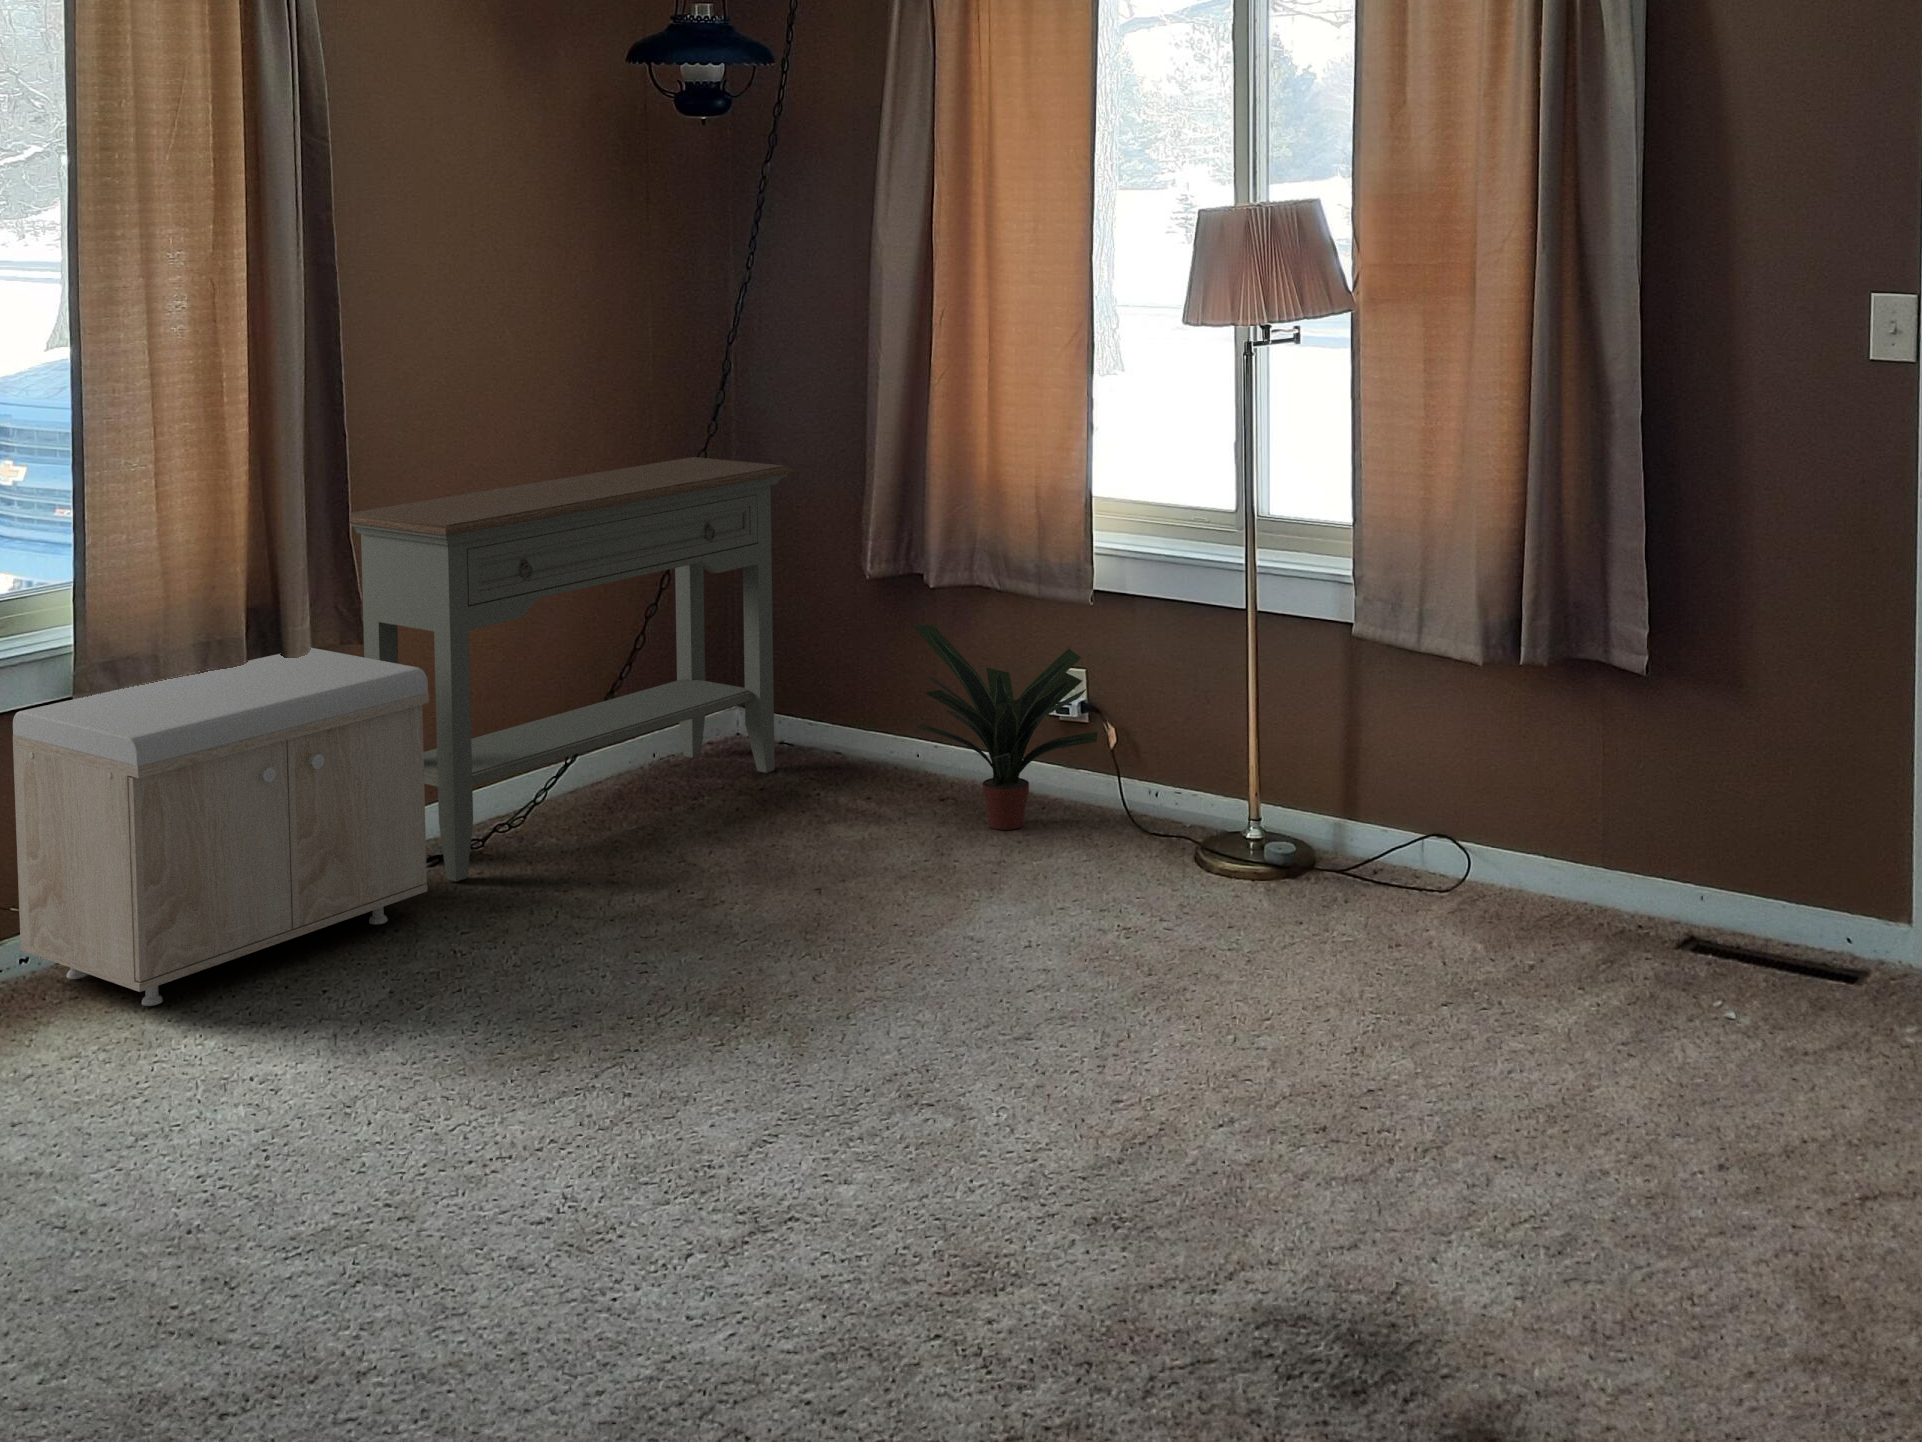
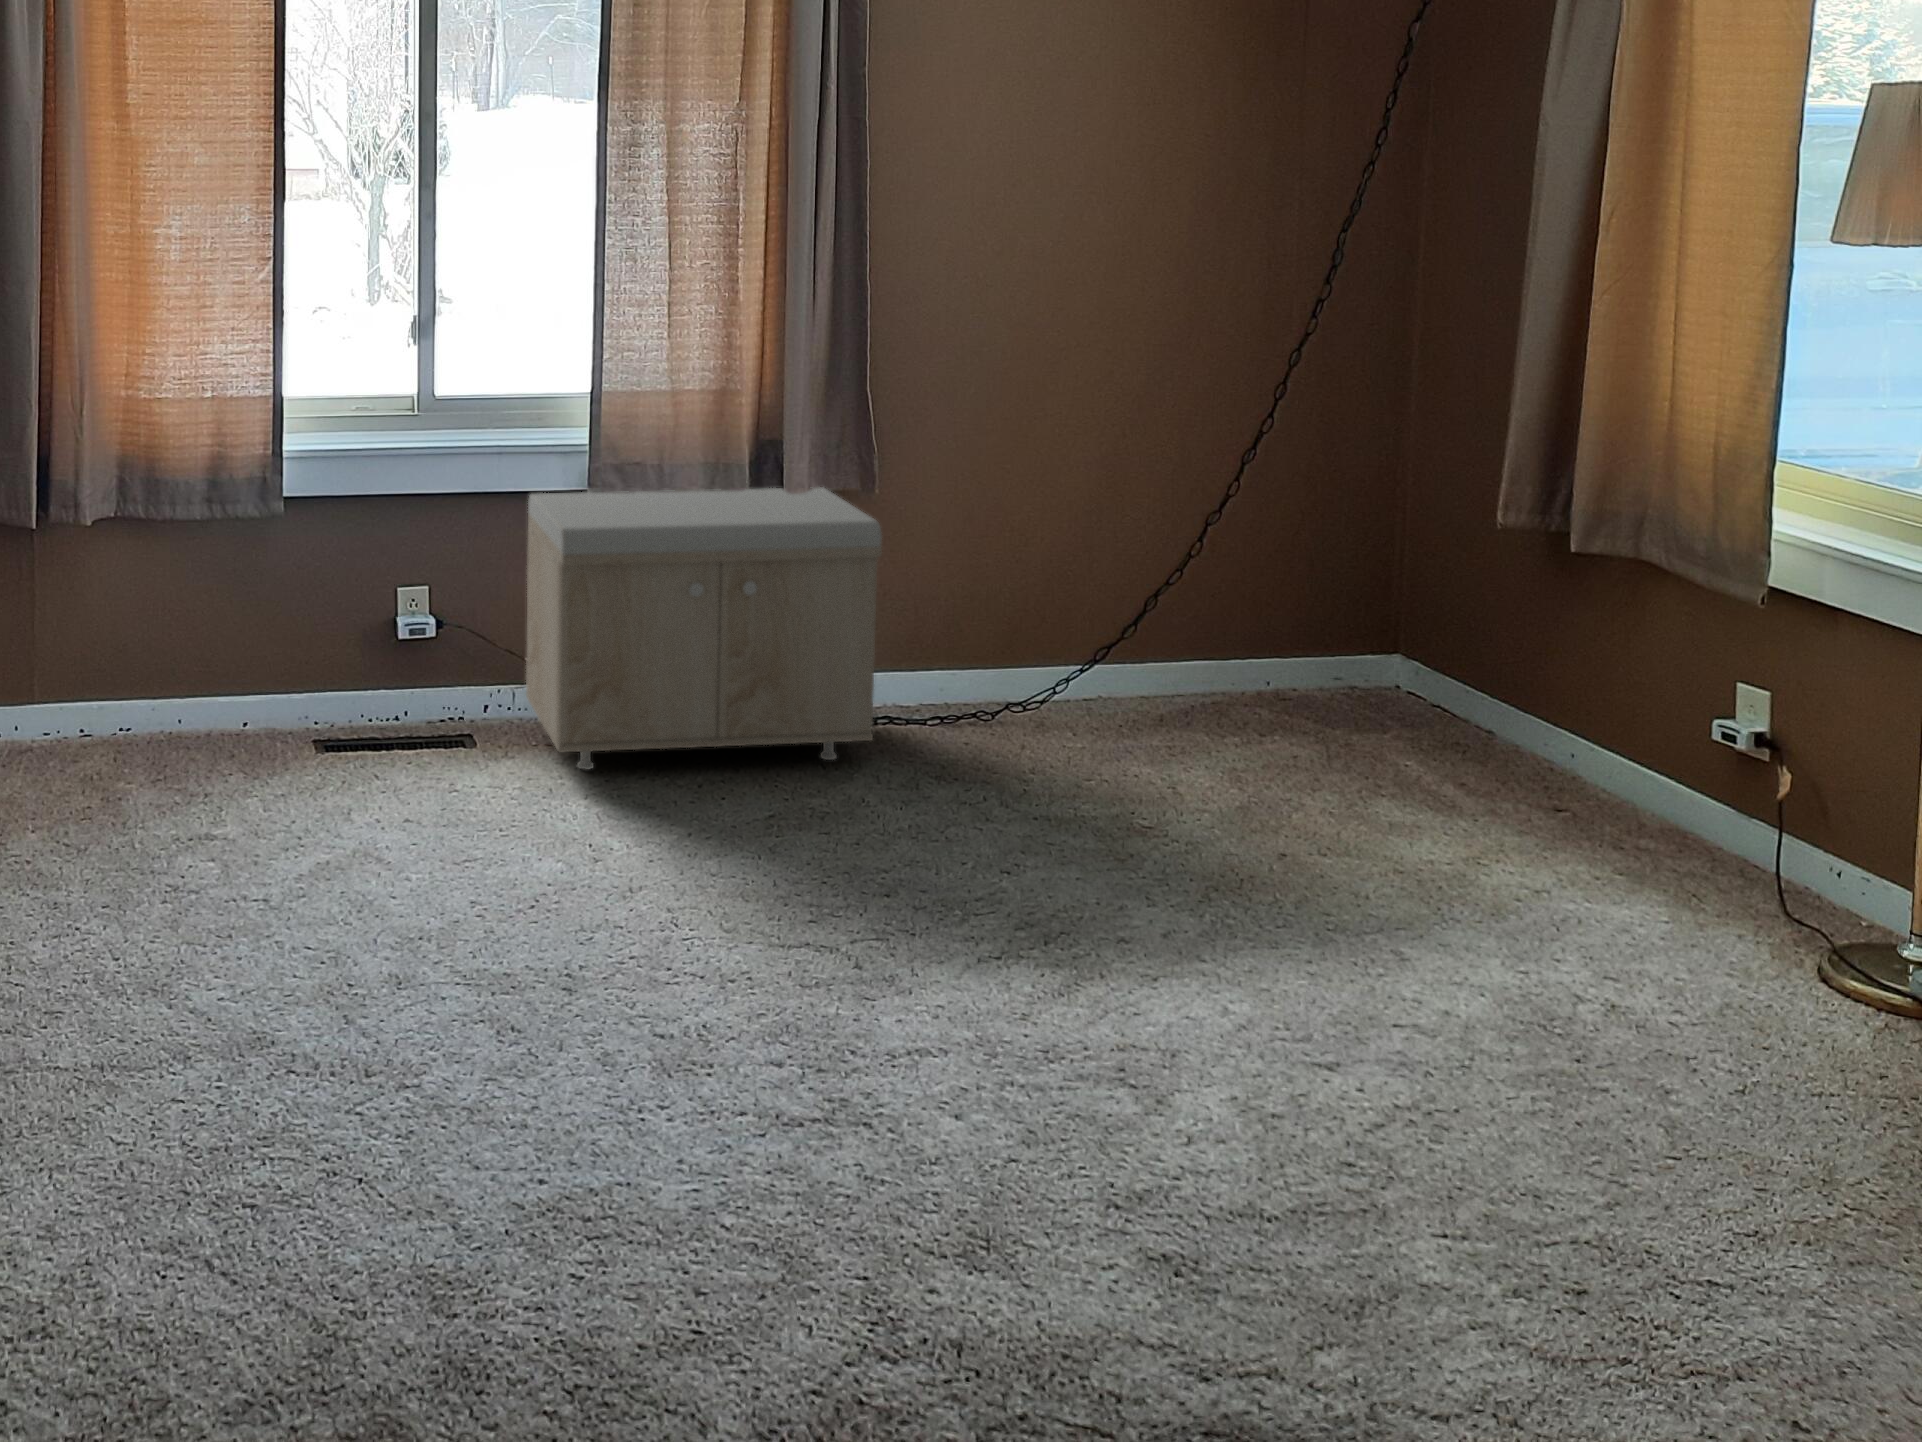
console table: present [350,457,793,881] -> none [879,359,1438,743]
potted plant: present [912,625,1098,830] -> none [1484,586,1744,862]

